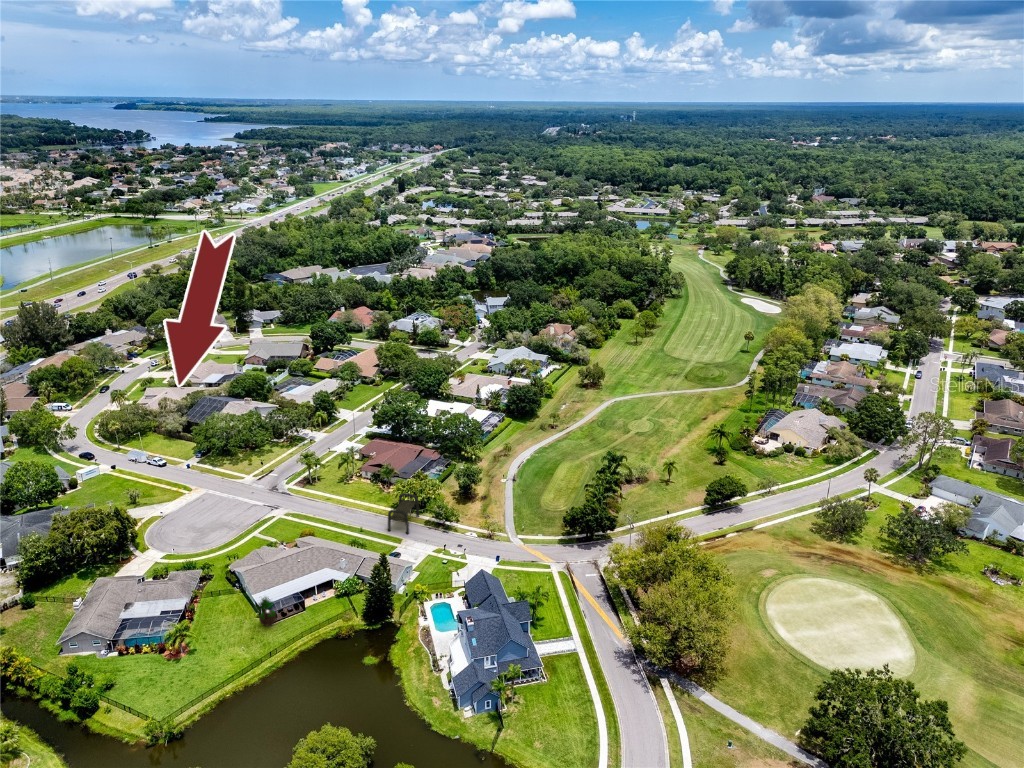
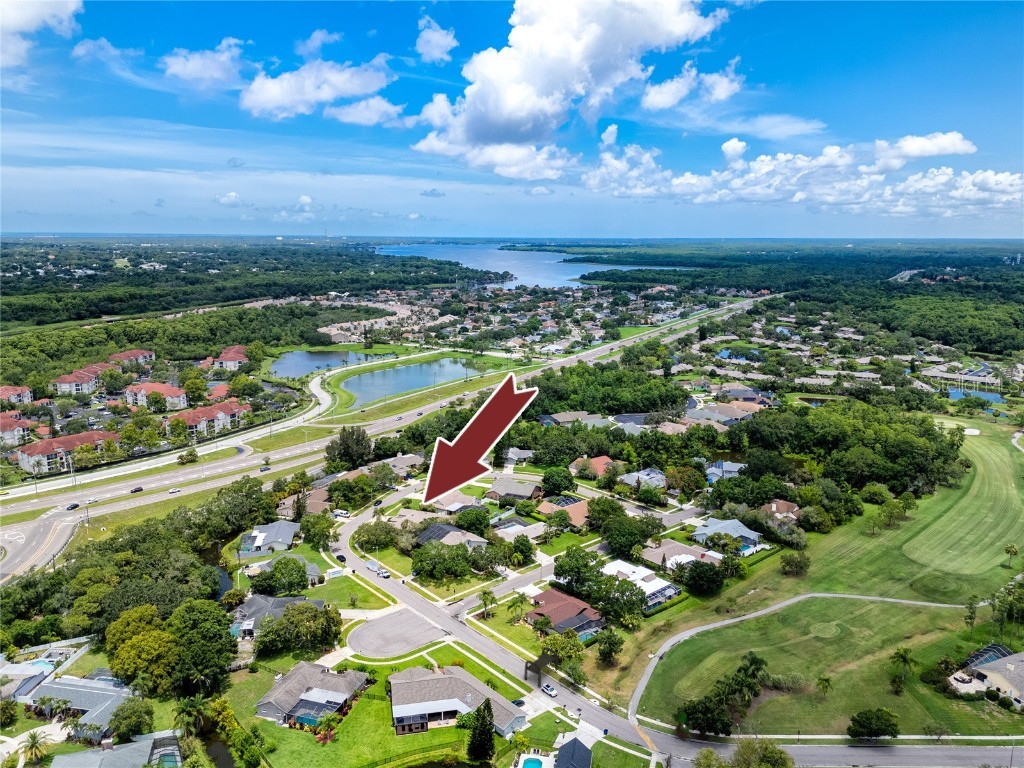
potted tree: present [254,597,276,626] -> present [672,712,689,738]

